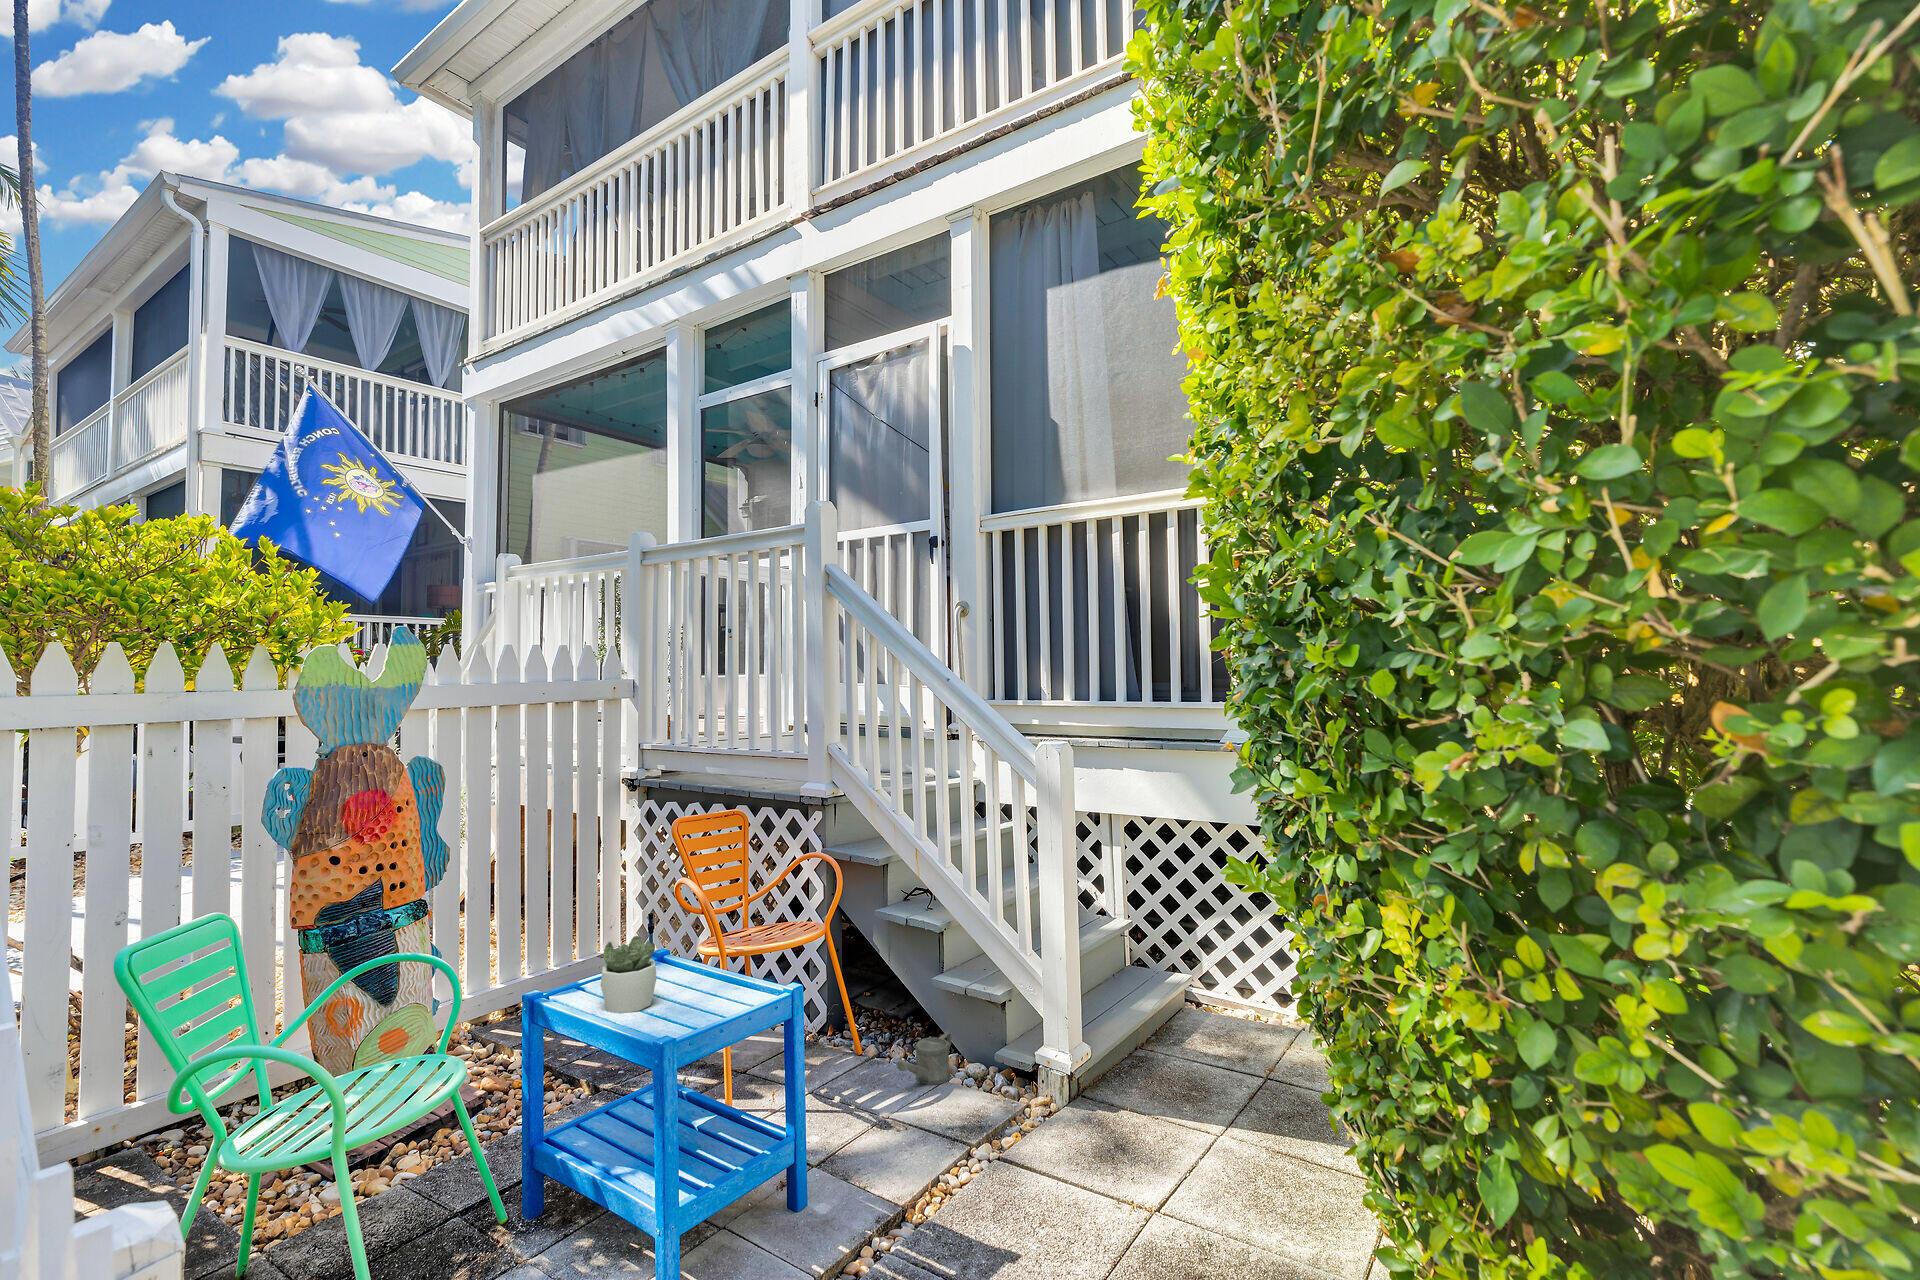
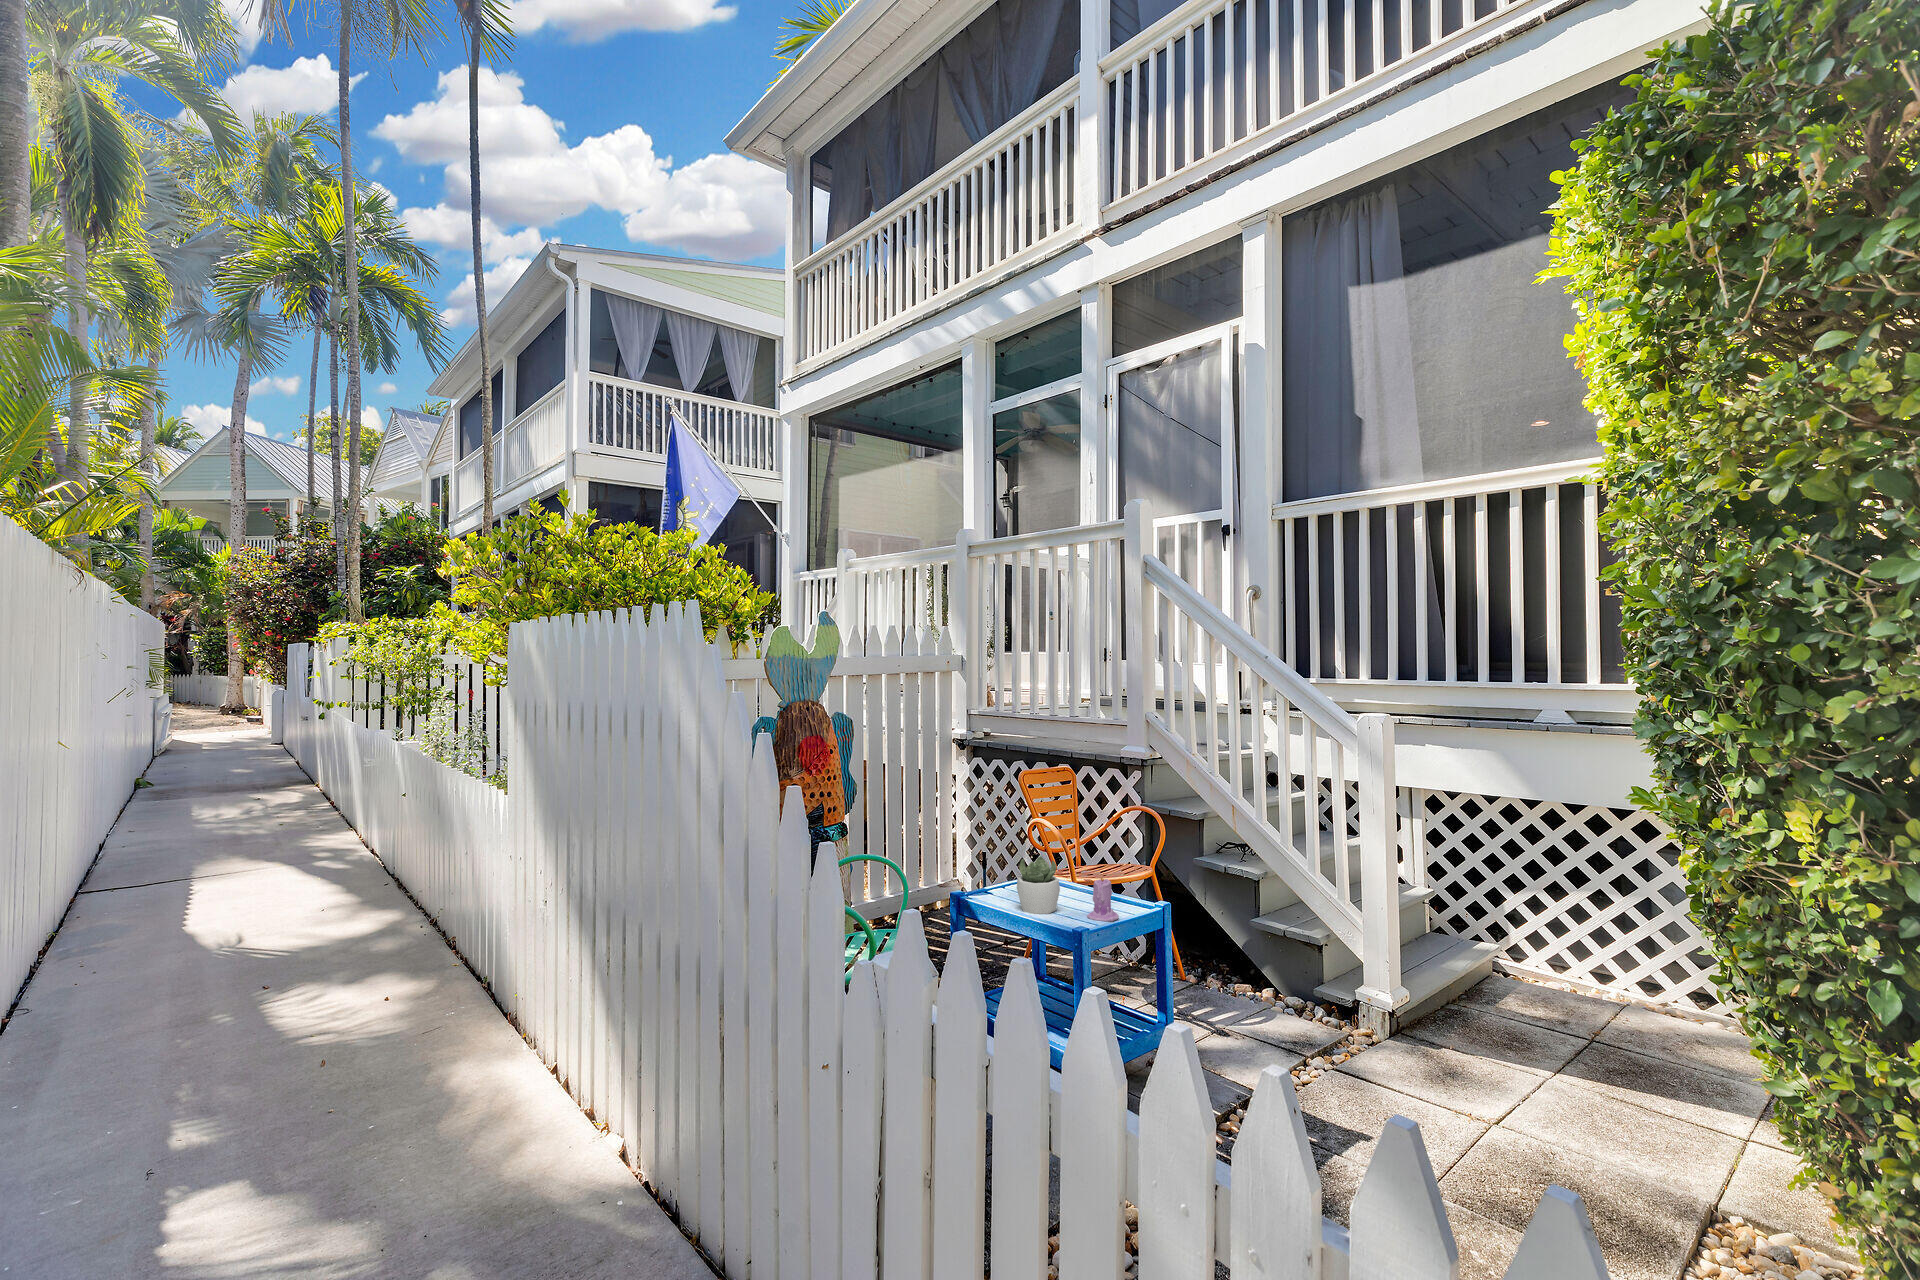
candle: none [688,955,729,1016] -> present [1087,876,1119,922]
watering can: present [897,1032,951,1085] -> none [1228,969,1271,1011]

